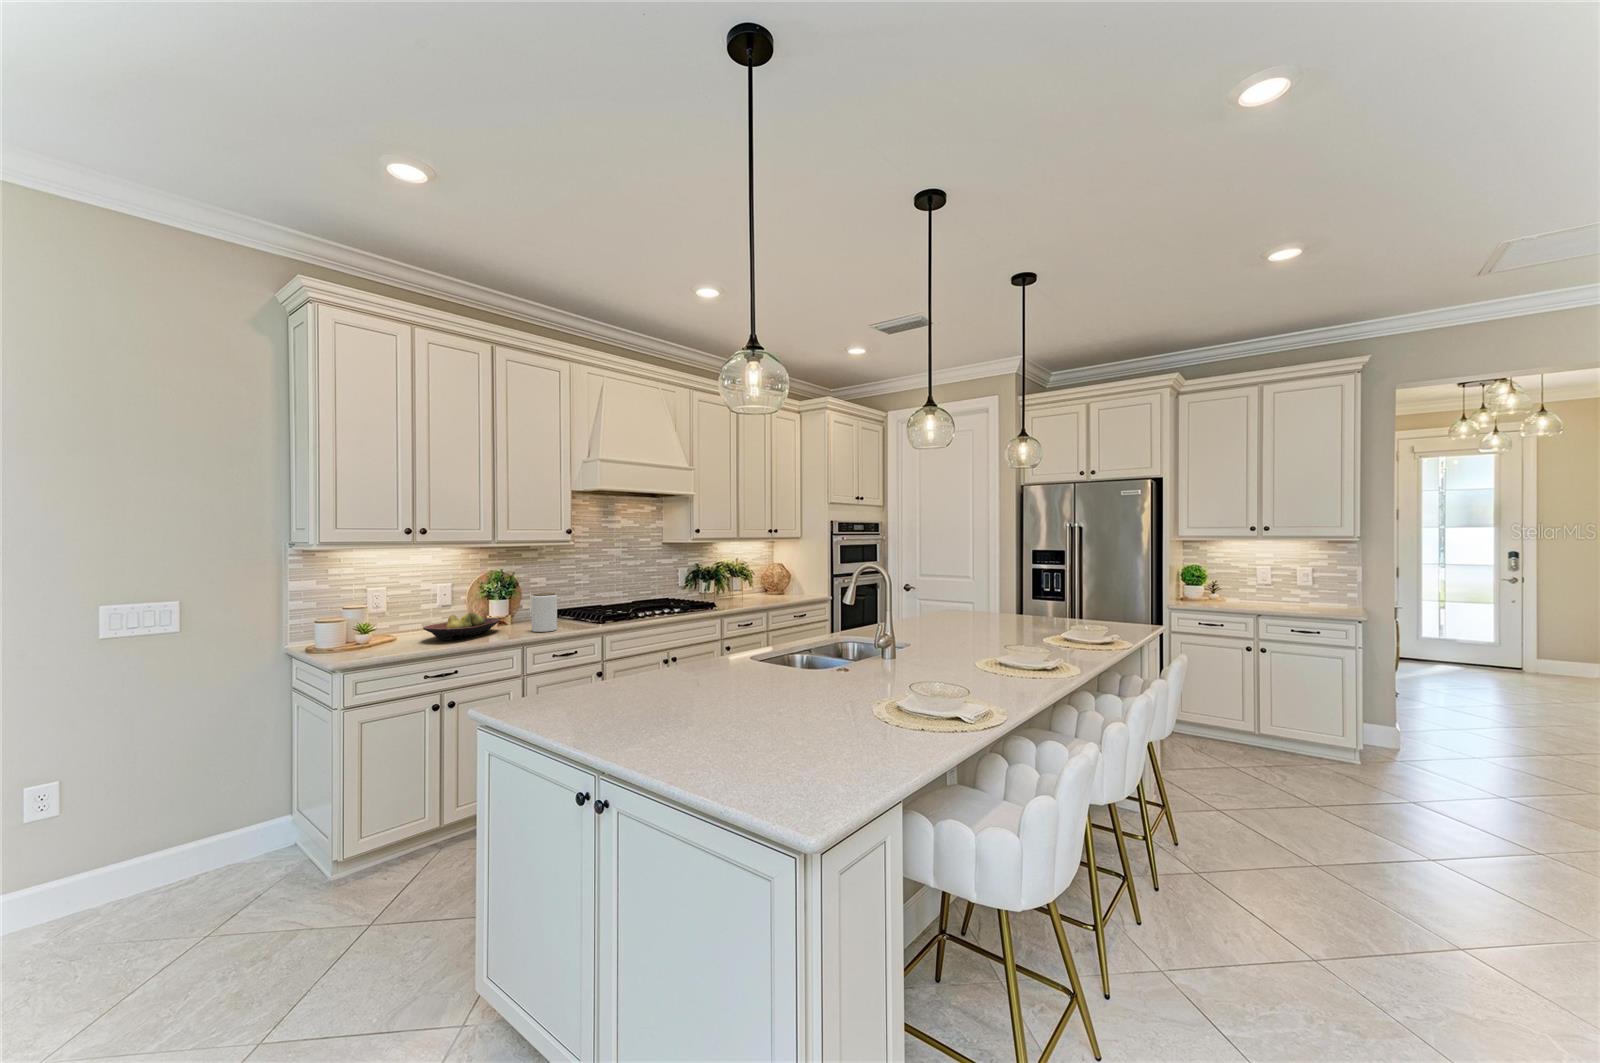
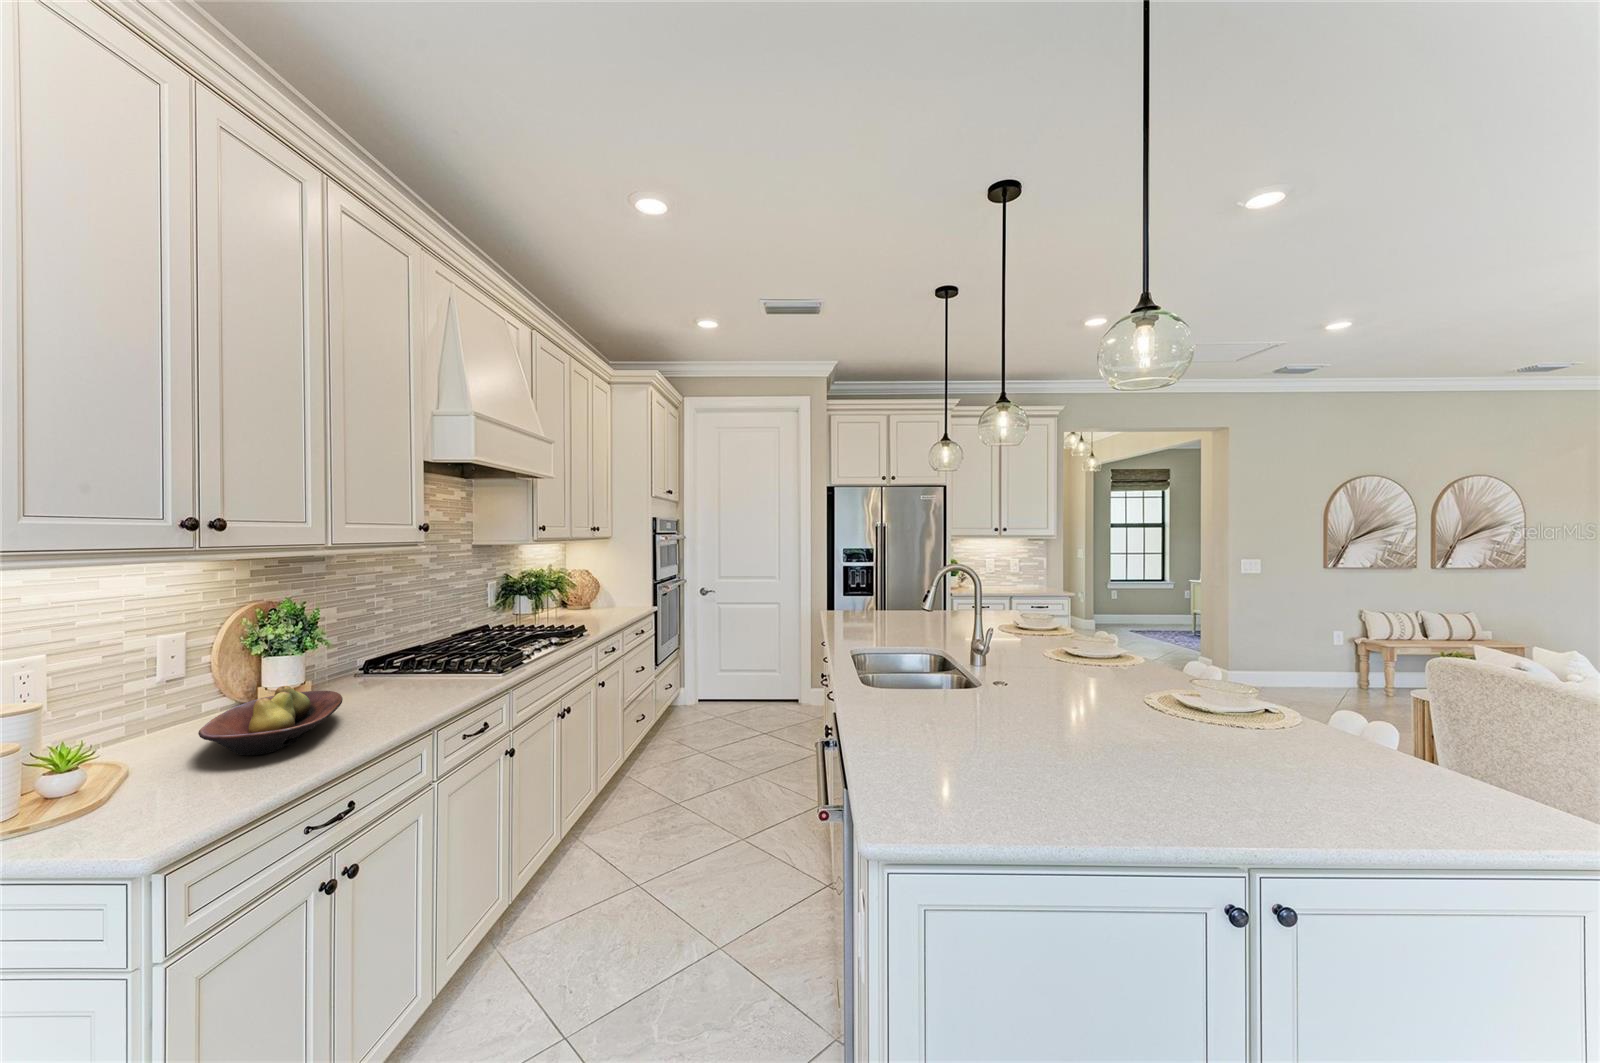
jar: present [532,593,557,632] -> none [405,633,452,704]

